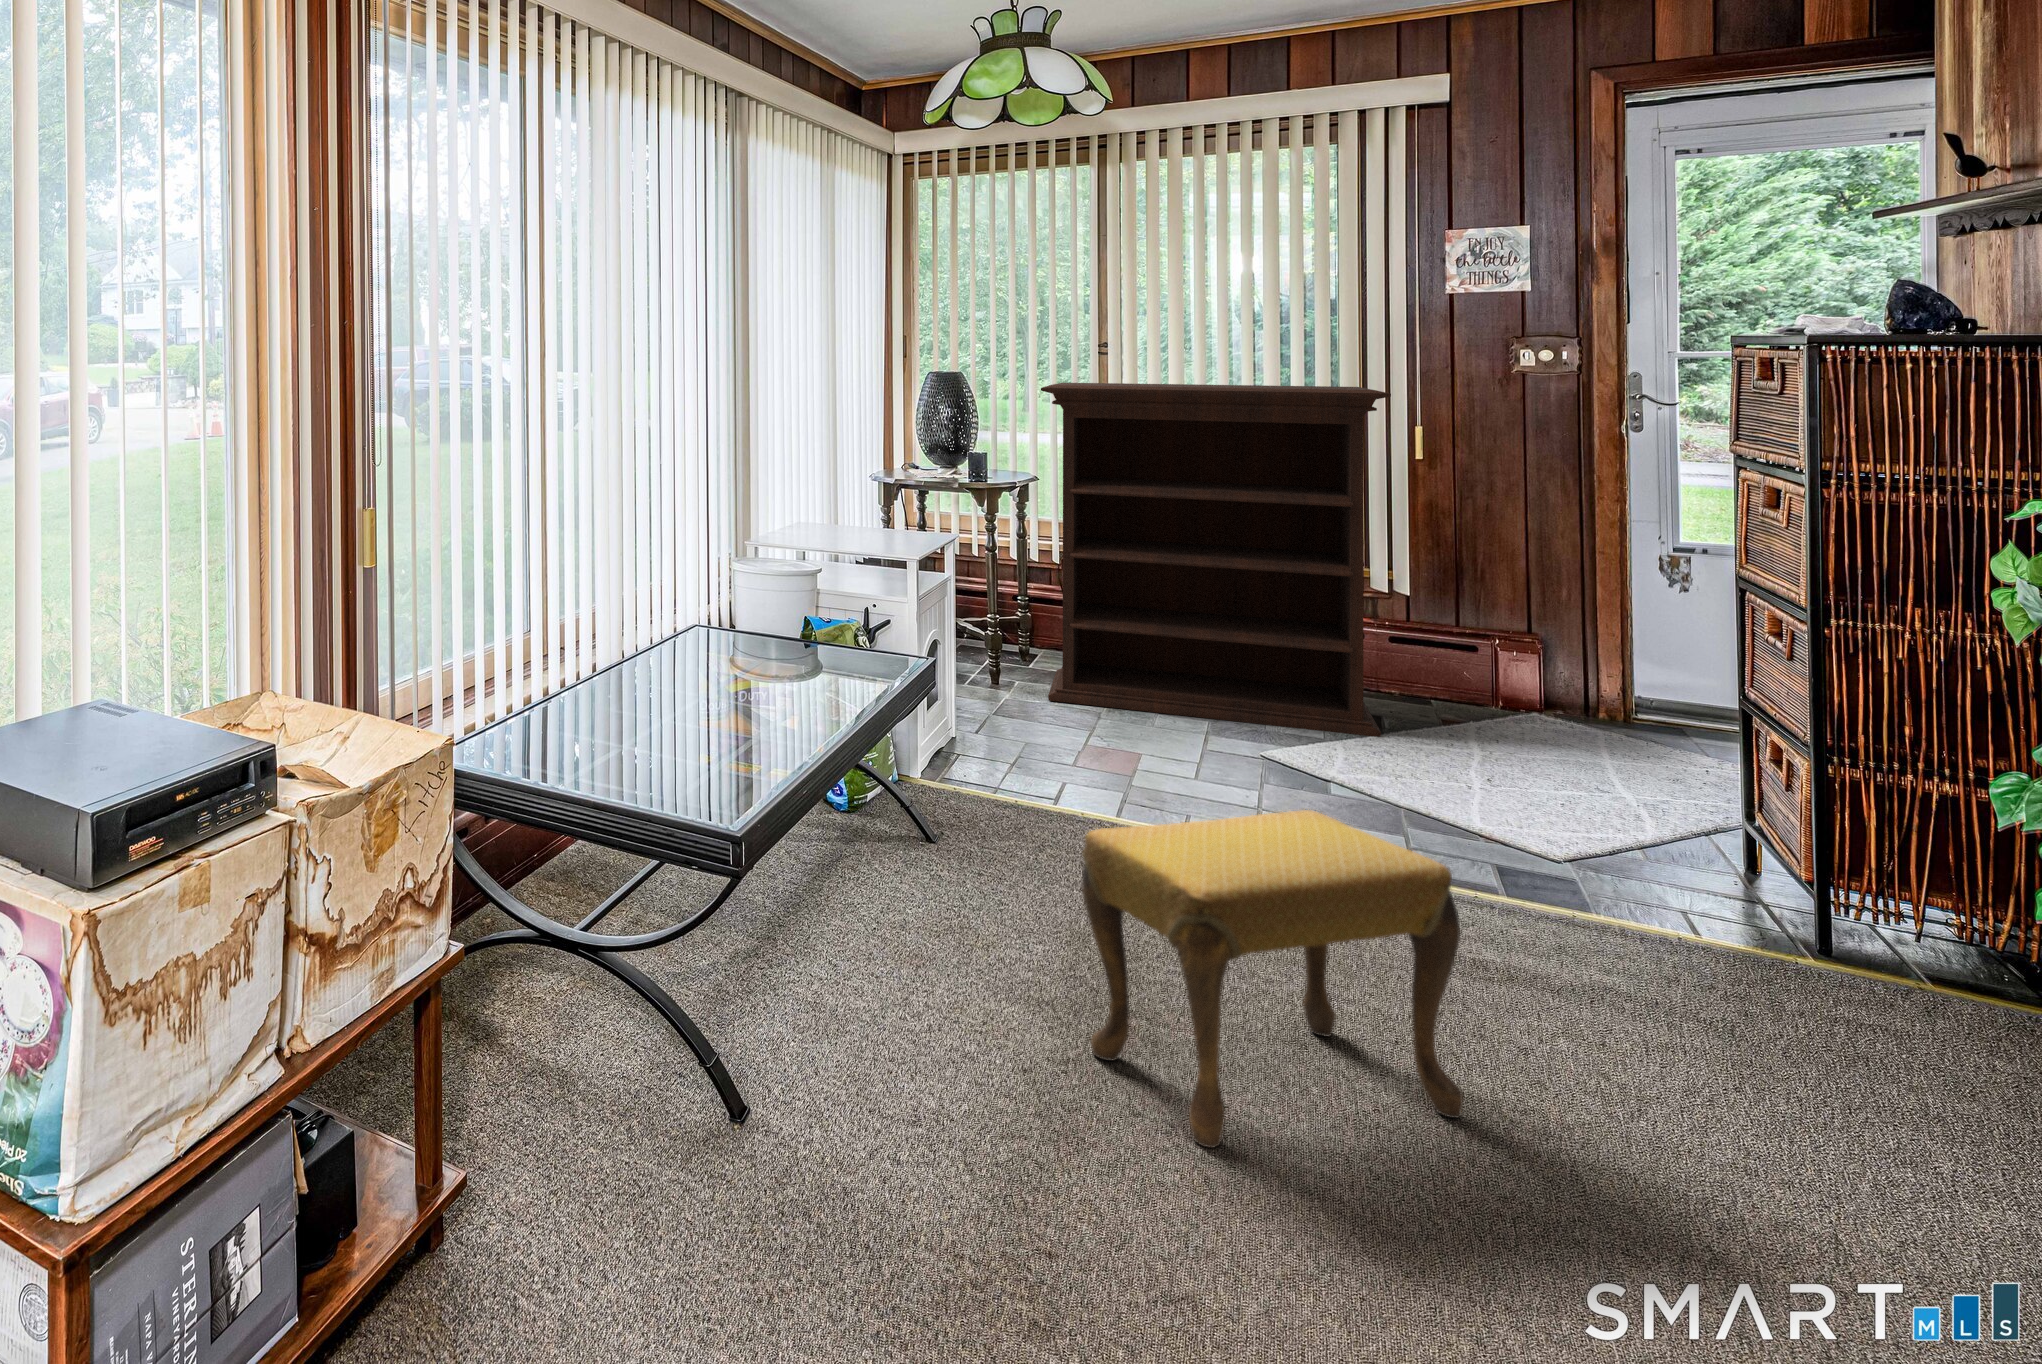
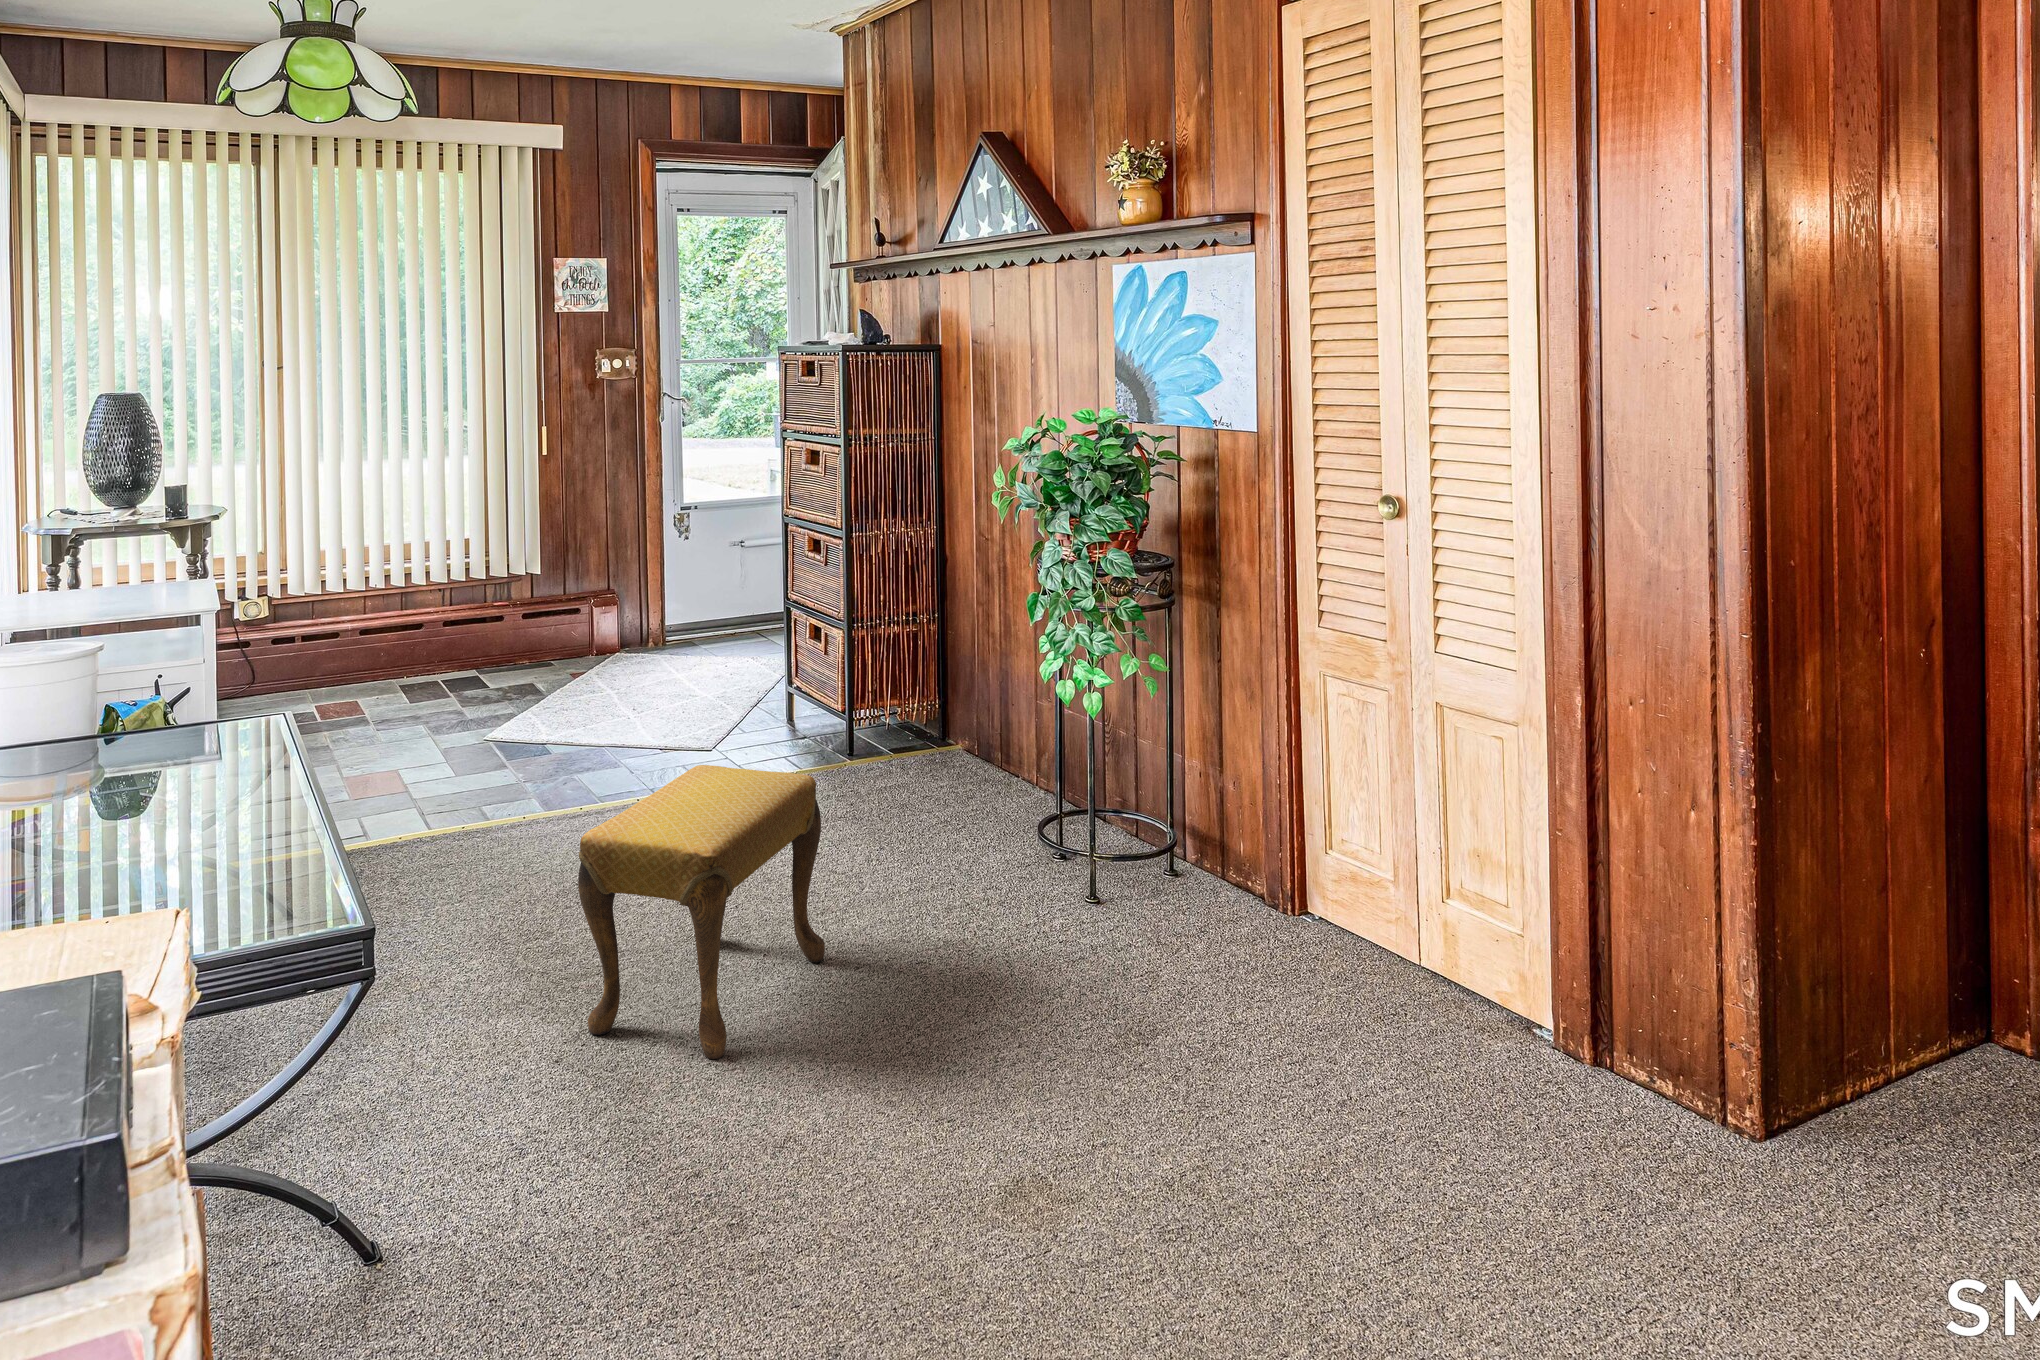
bookshelf: present [1041,383,1391,737] -> none [231,397,552,746]

